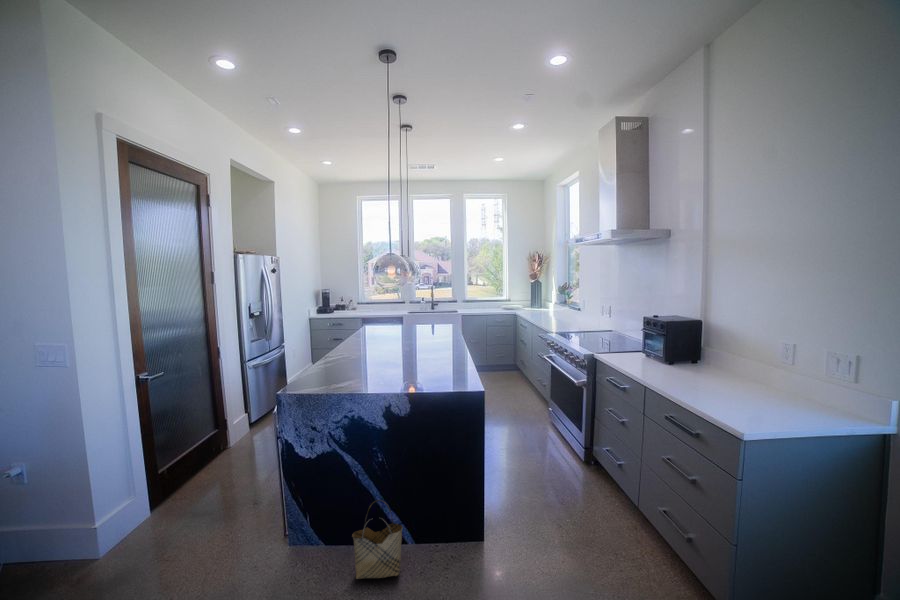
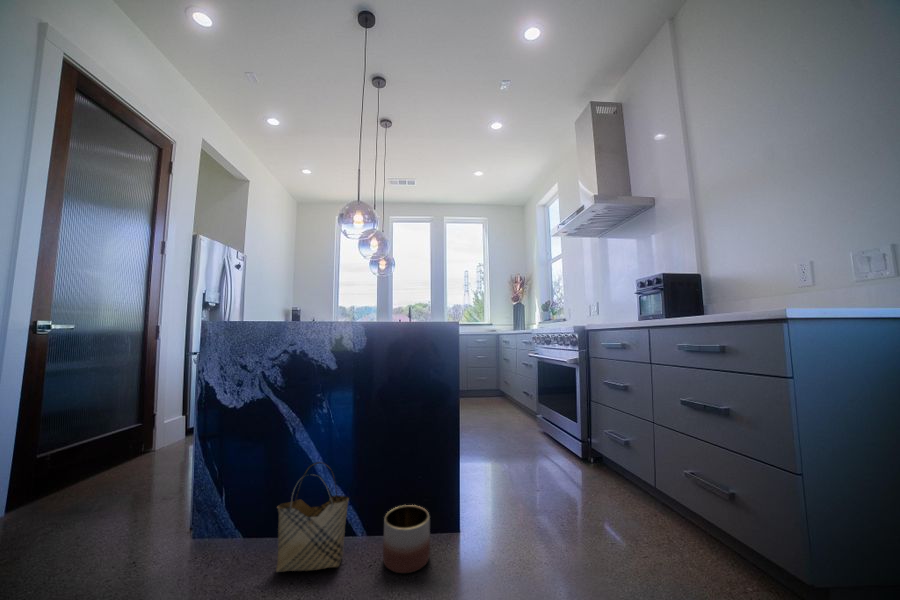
planter: none [429,529,463,582] -> present [383,505,430,573]

